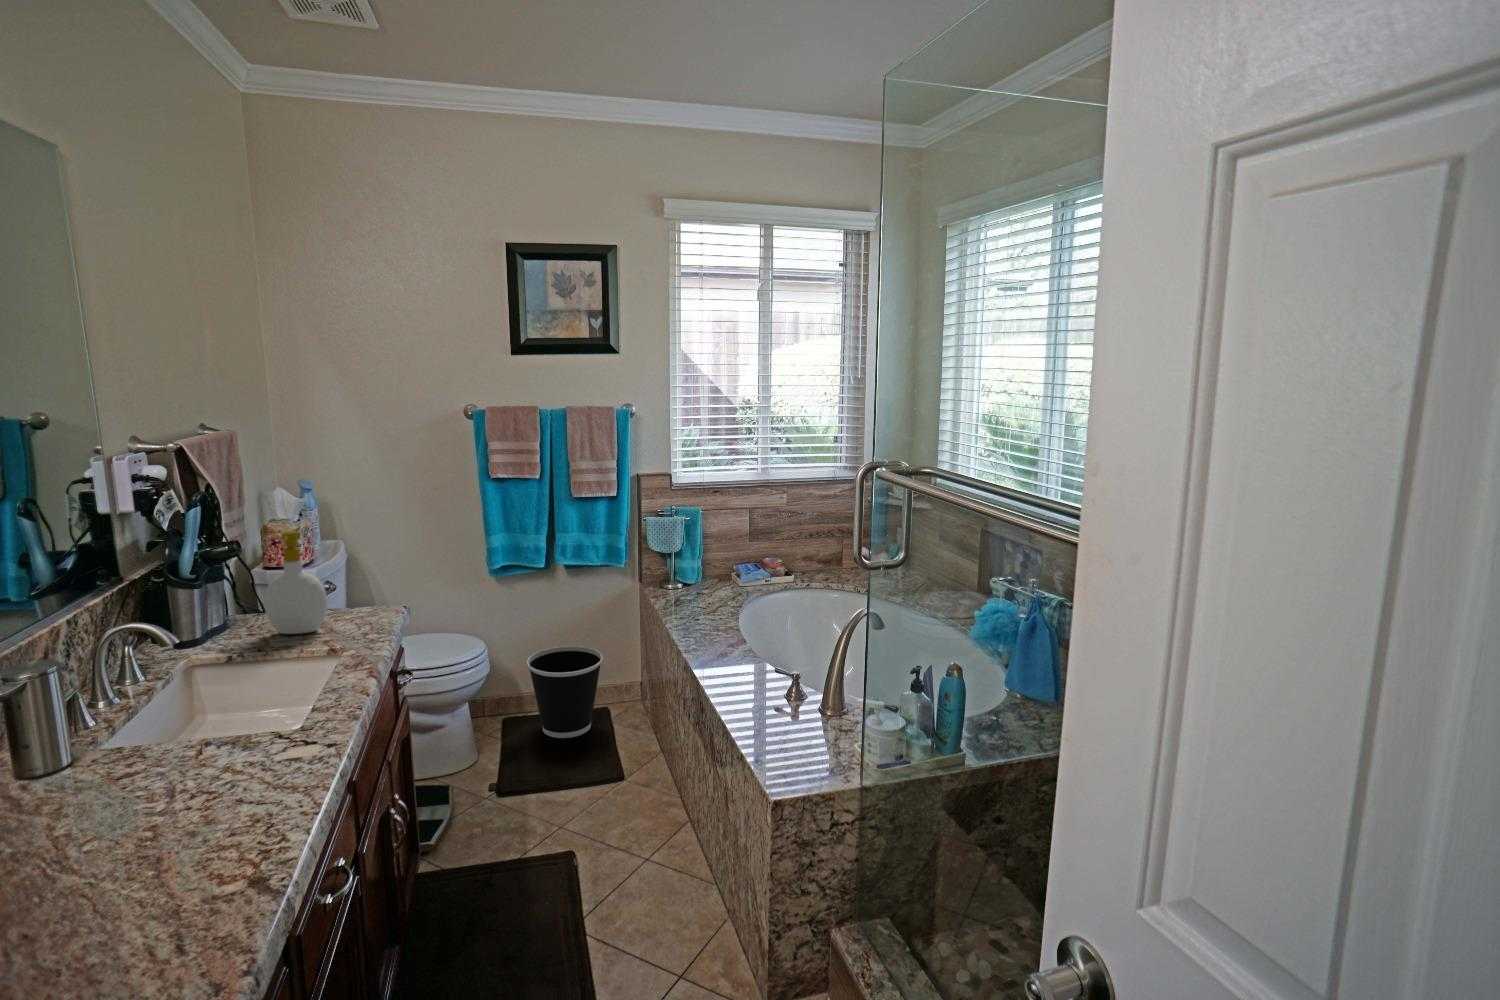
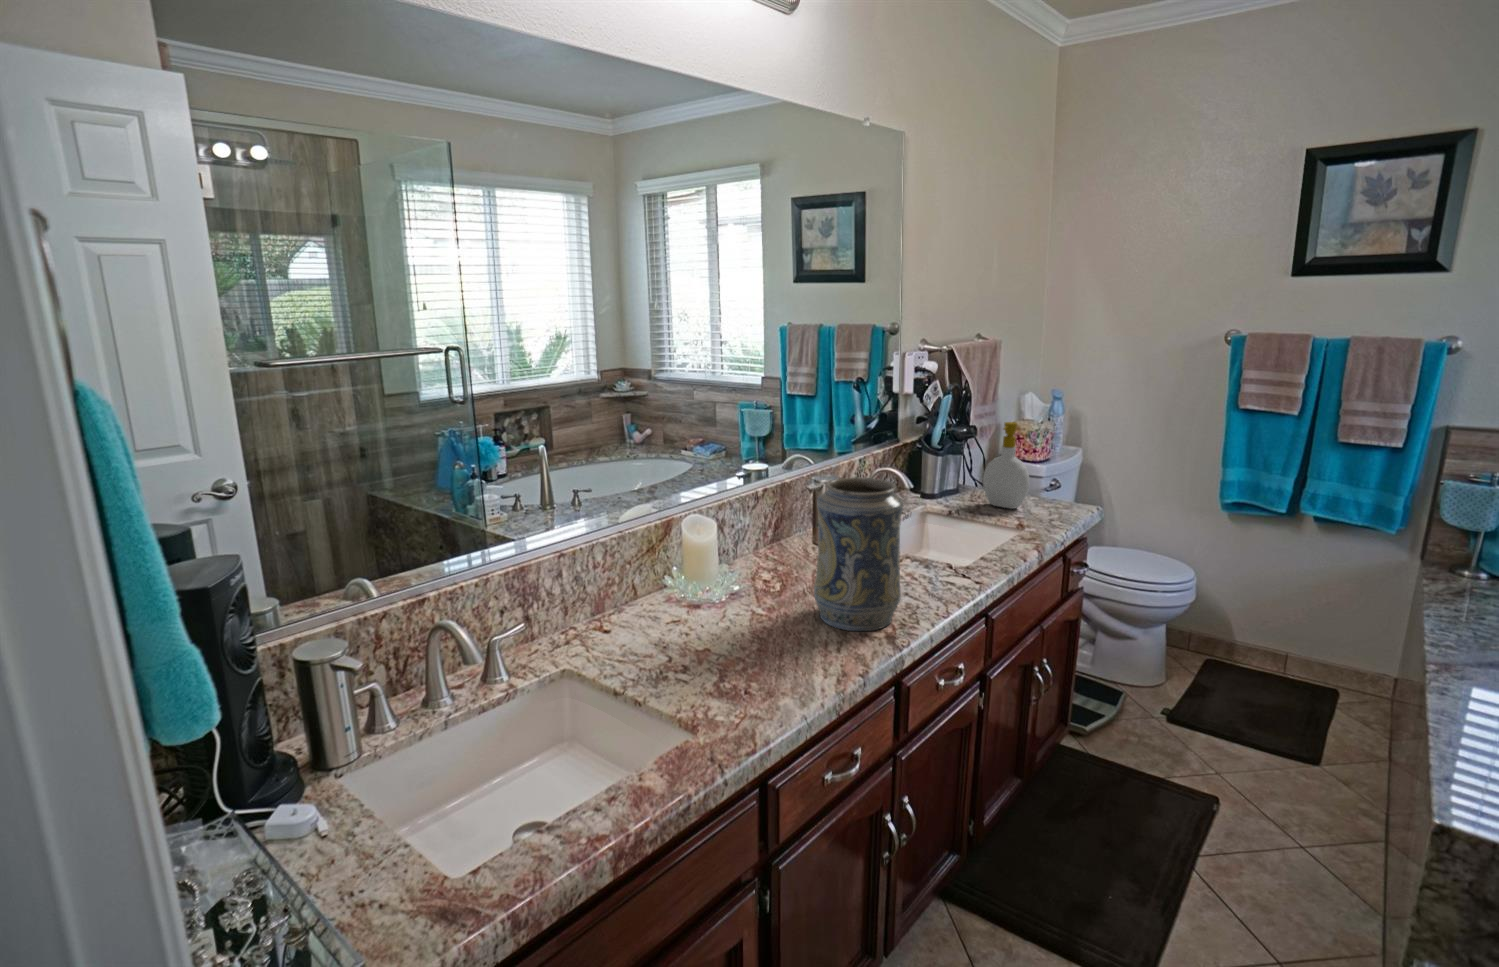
wastebasket: present [527,646,603,738] -> none [1240,603,1337,705]
decorative vase: none [72,658,252,911] -> present [814,478,903,631]

